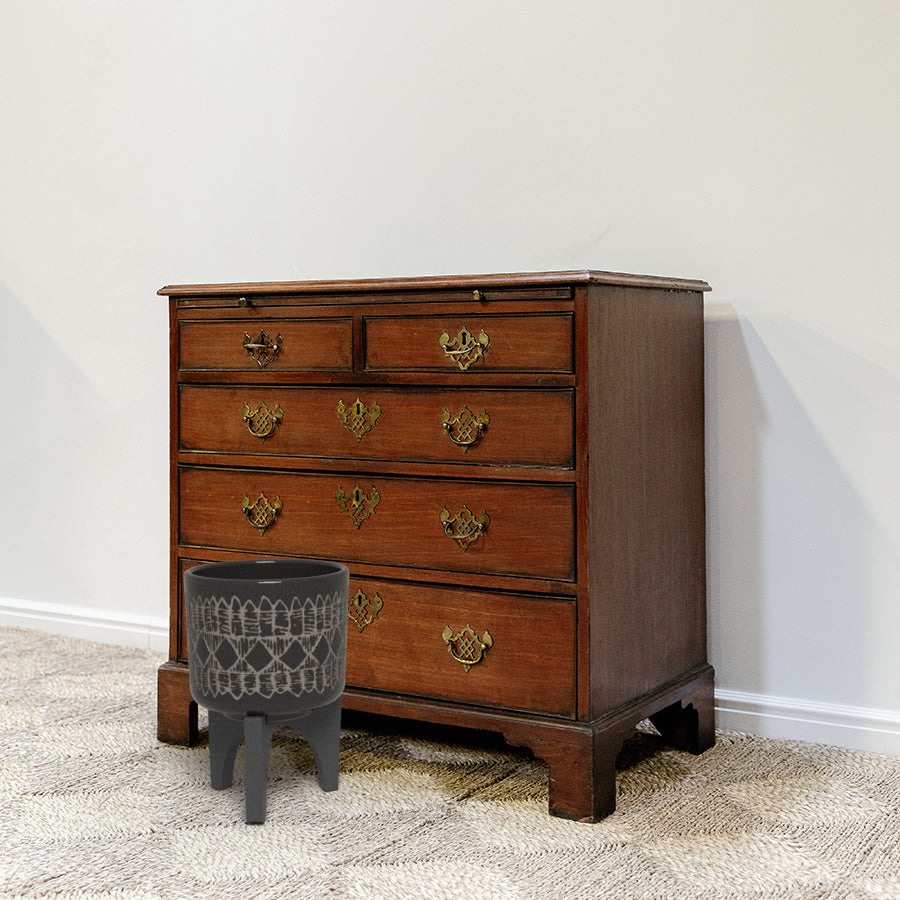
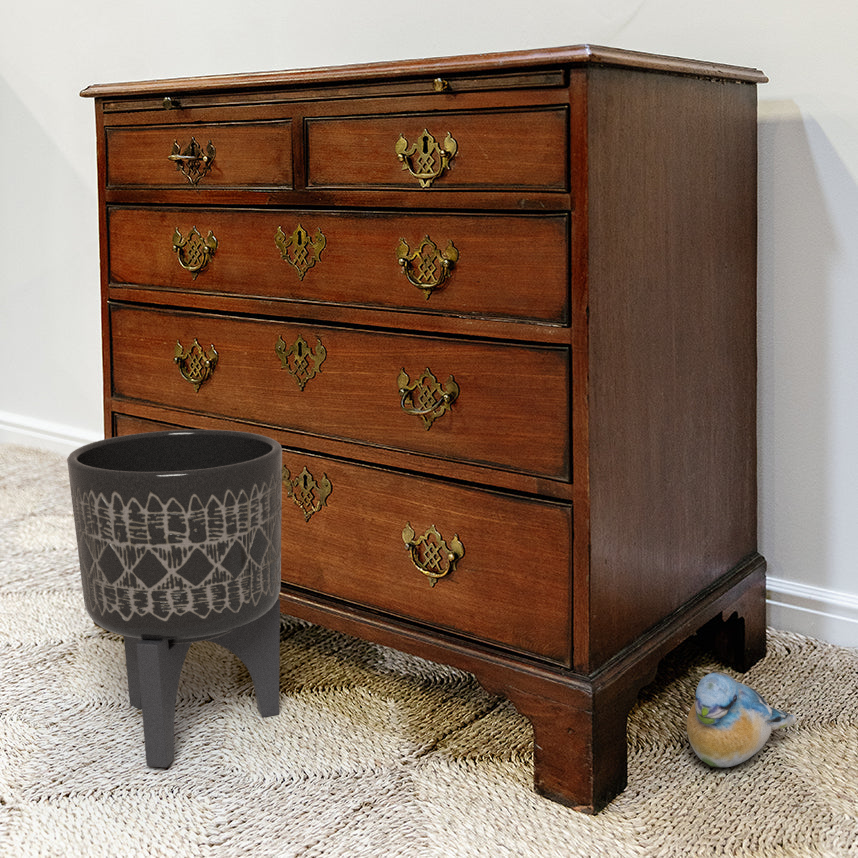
plush toy: none [666,729,746,805] -> present [687,672,796,767]

